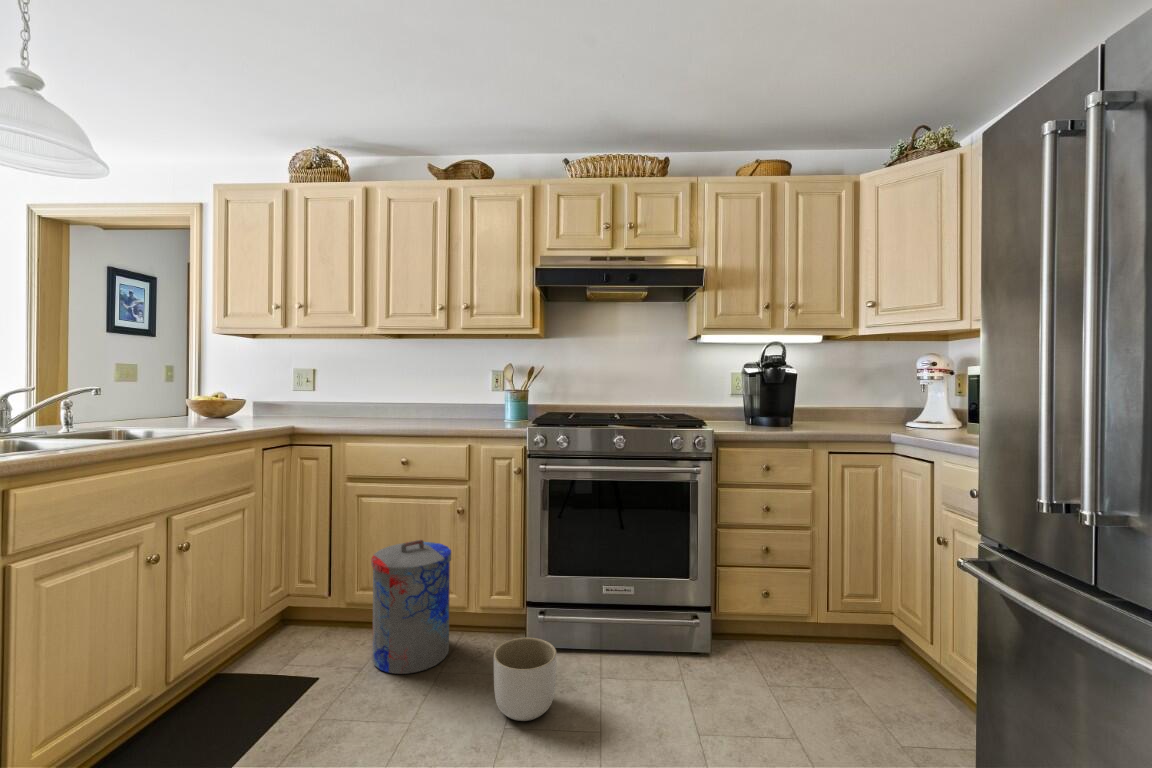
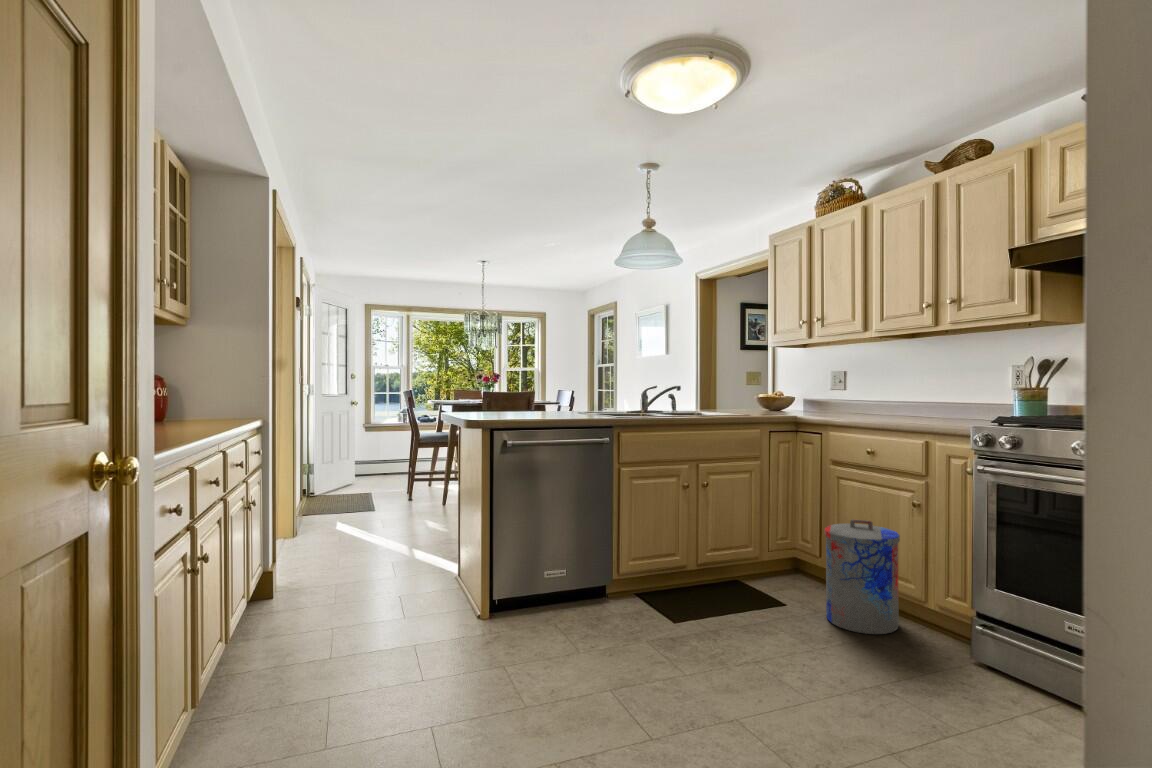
planter: present [494,638,557,721] -> none [880,620,948,694]

